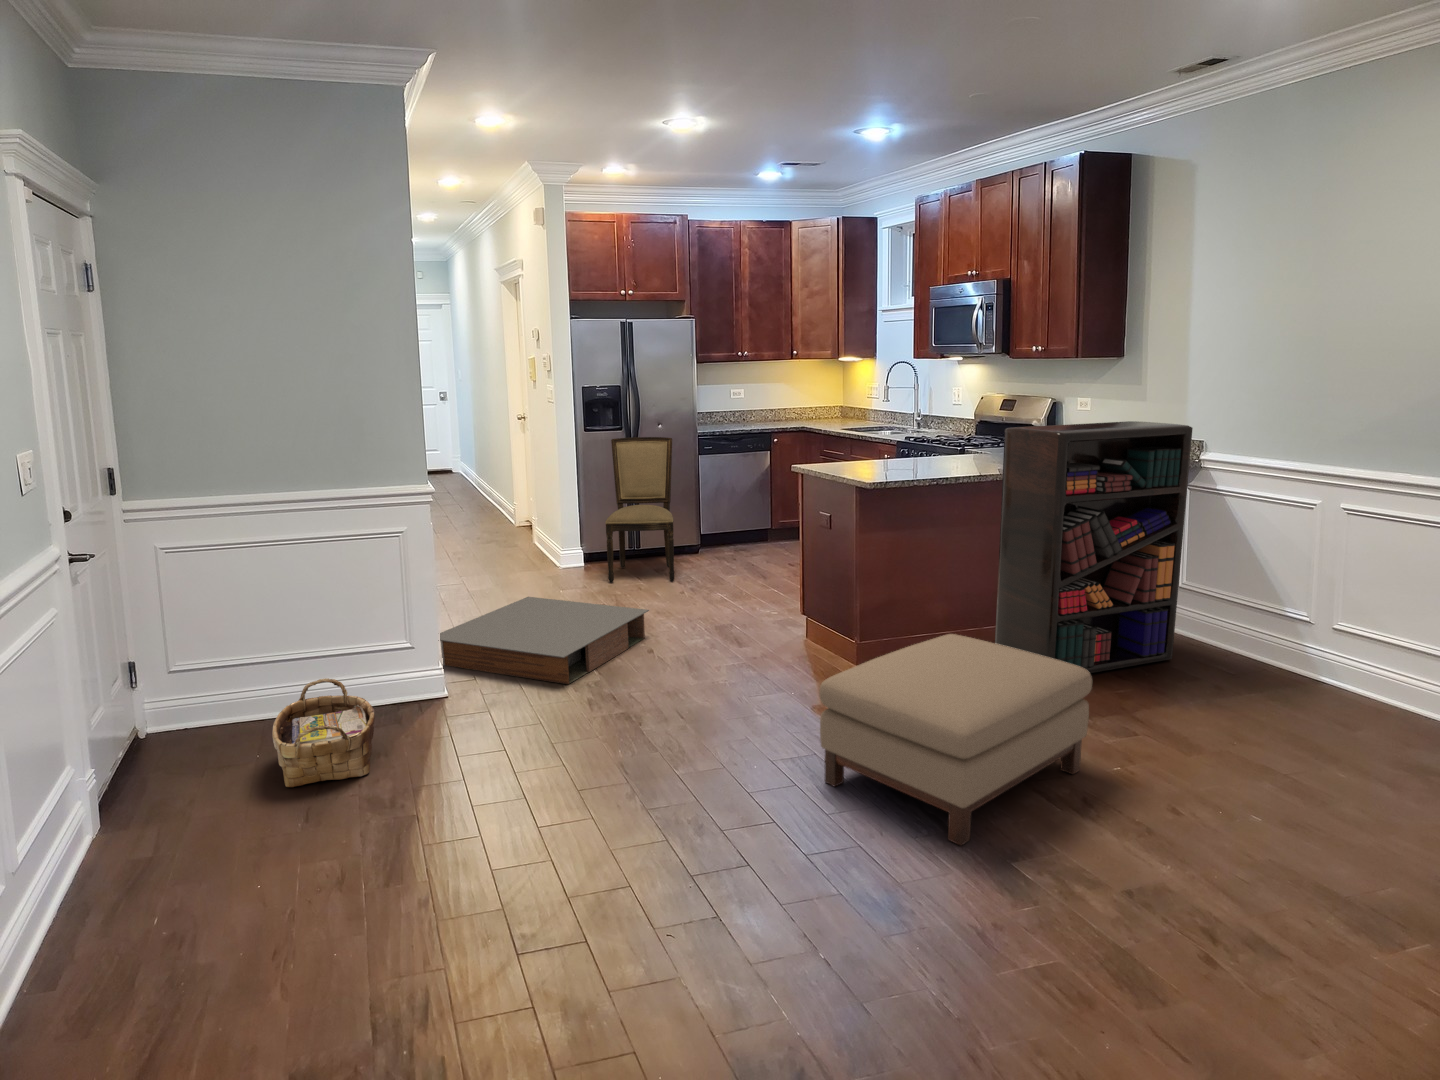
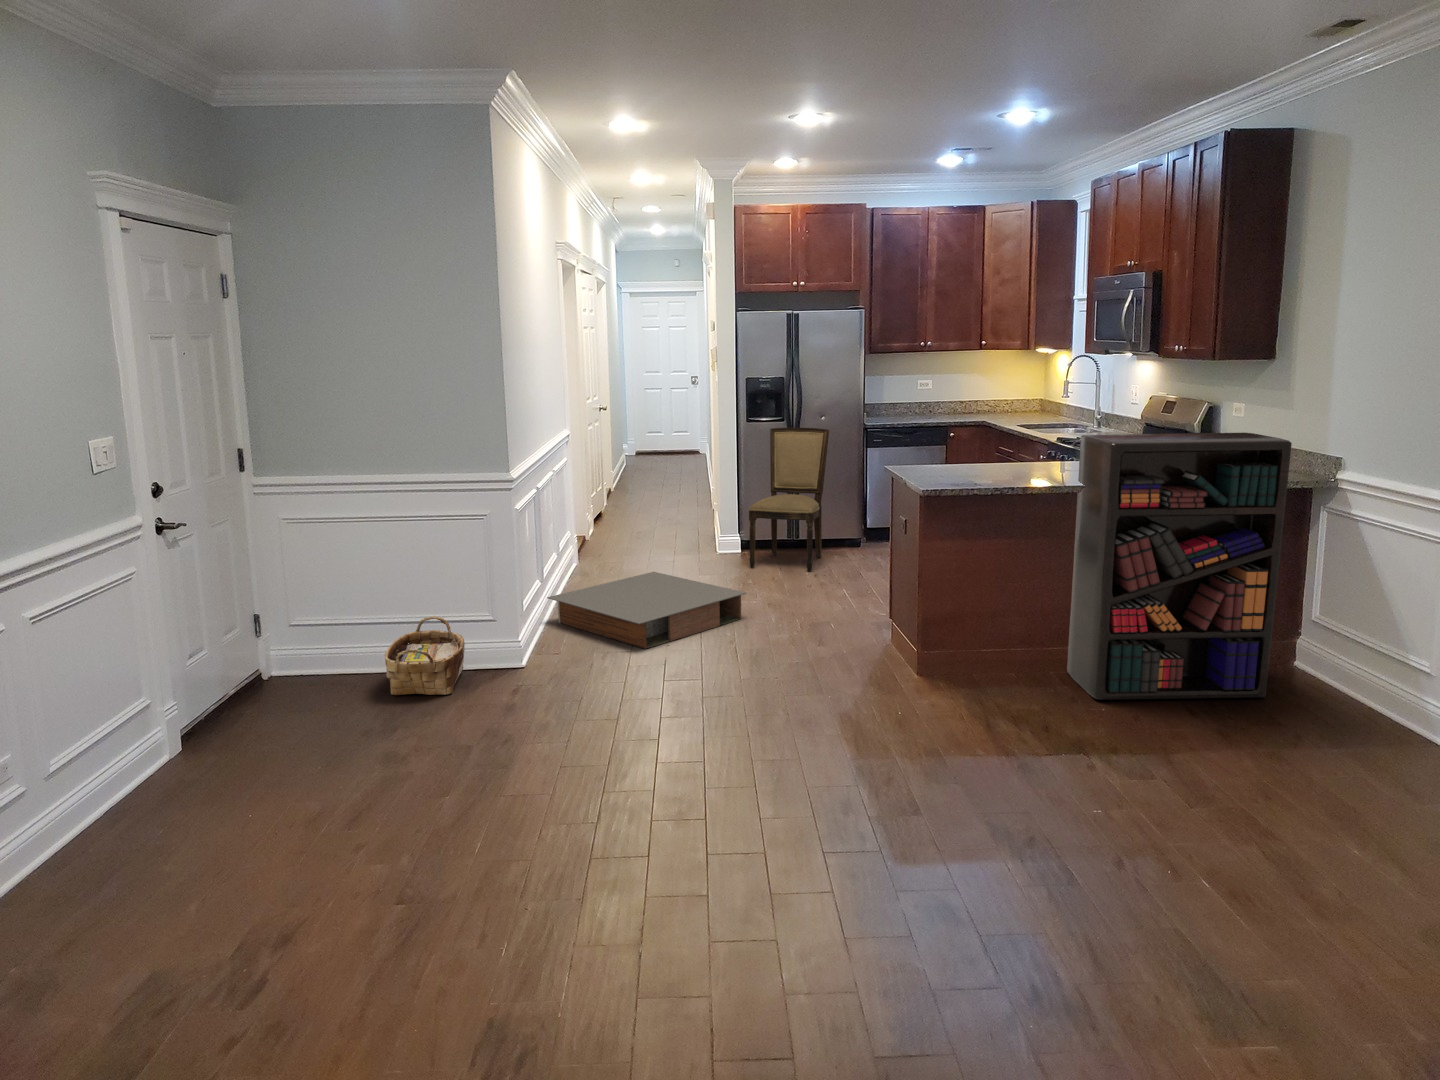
ottoman: present [819,634,1092,845] -> none [787,635,1051,815]

